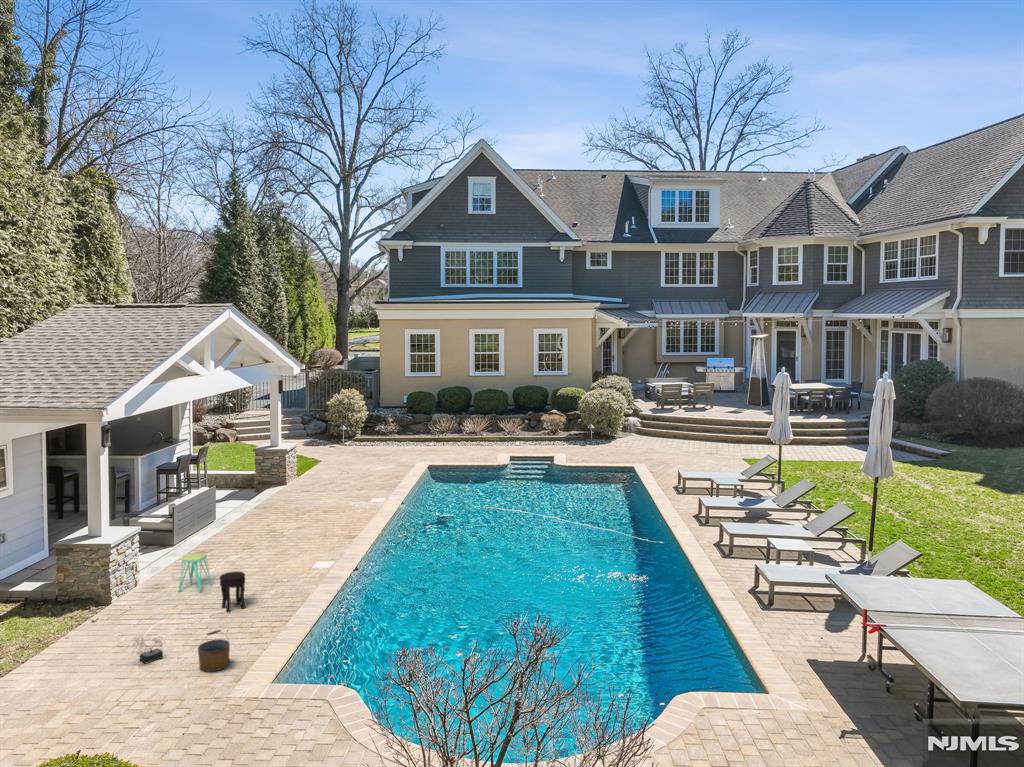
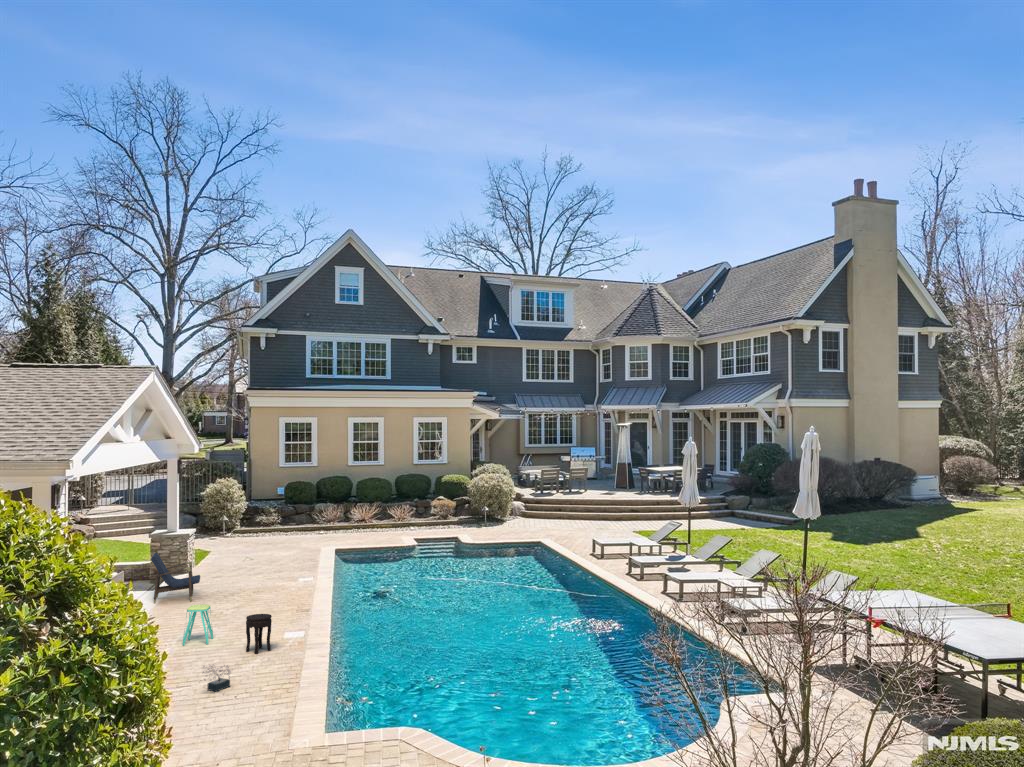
lounge chair: none [205,482,256,531] -> present [151,553,200,603]
bucket: present [198,630,230,672] -> none [277,649,307,691]

